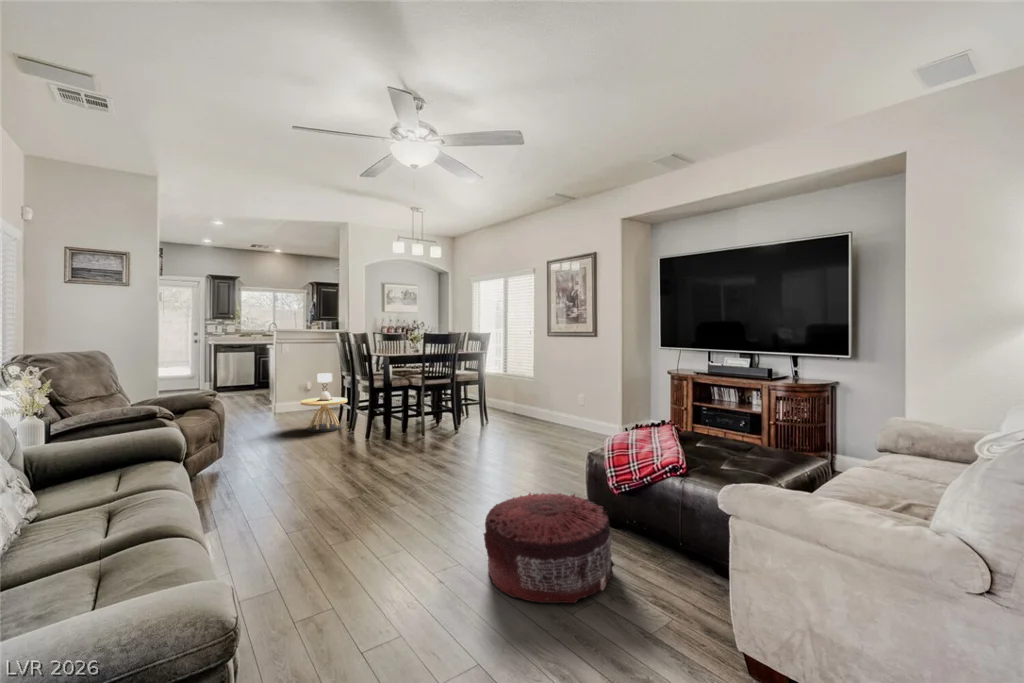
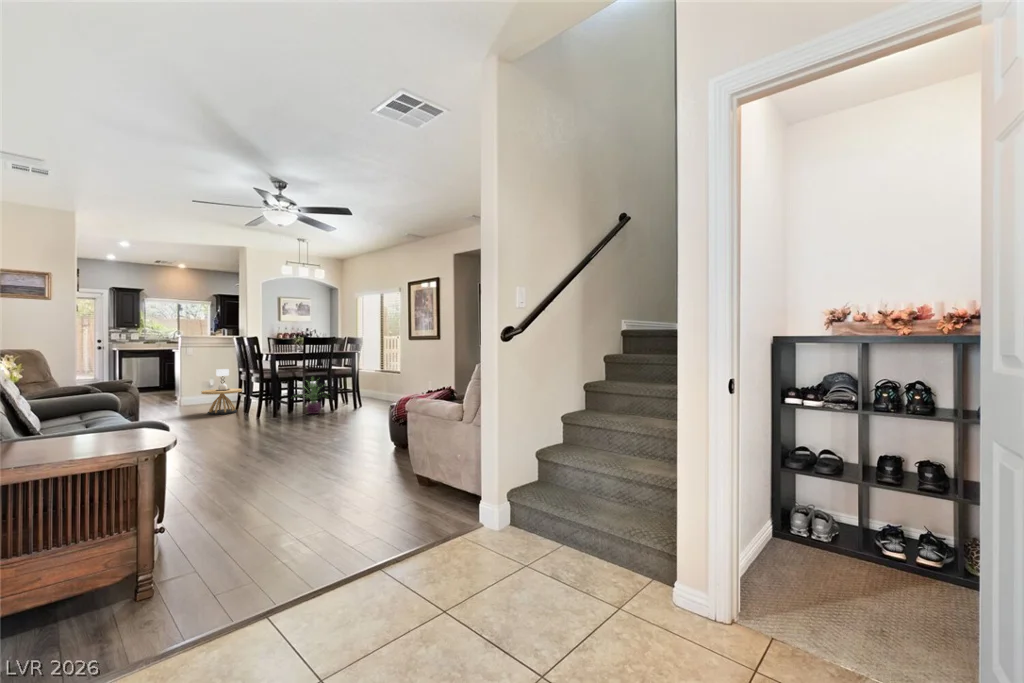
decorative plant: none [408,385,458,436] -> present [304,378,321,414]
pouf: present [483,493,614,603] -> none [311,426,390,476]

